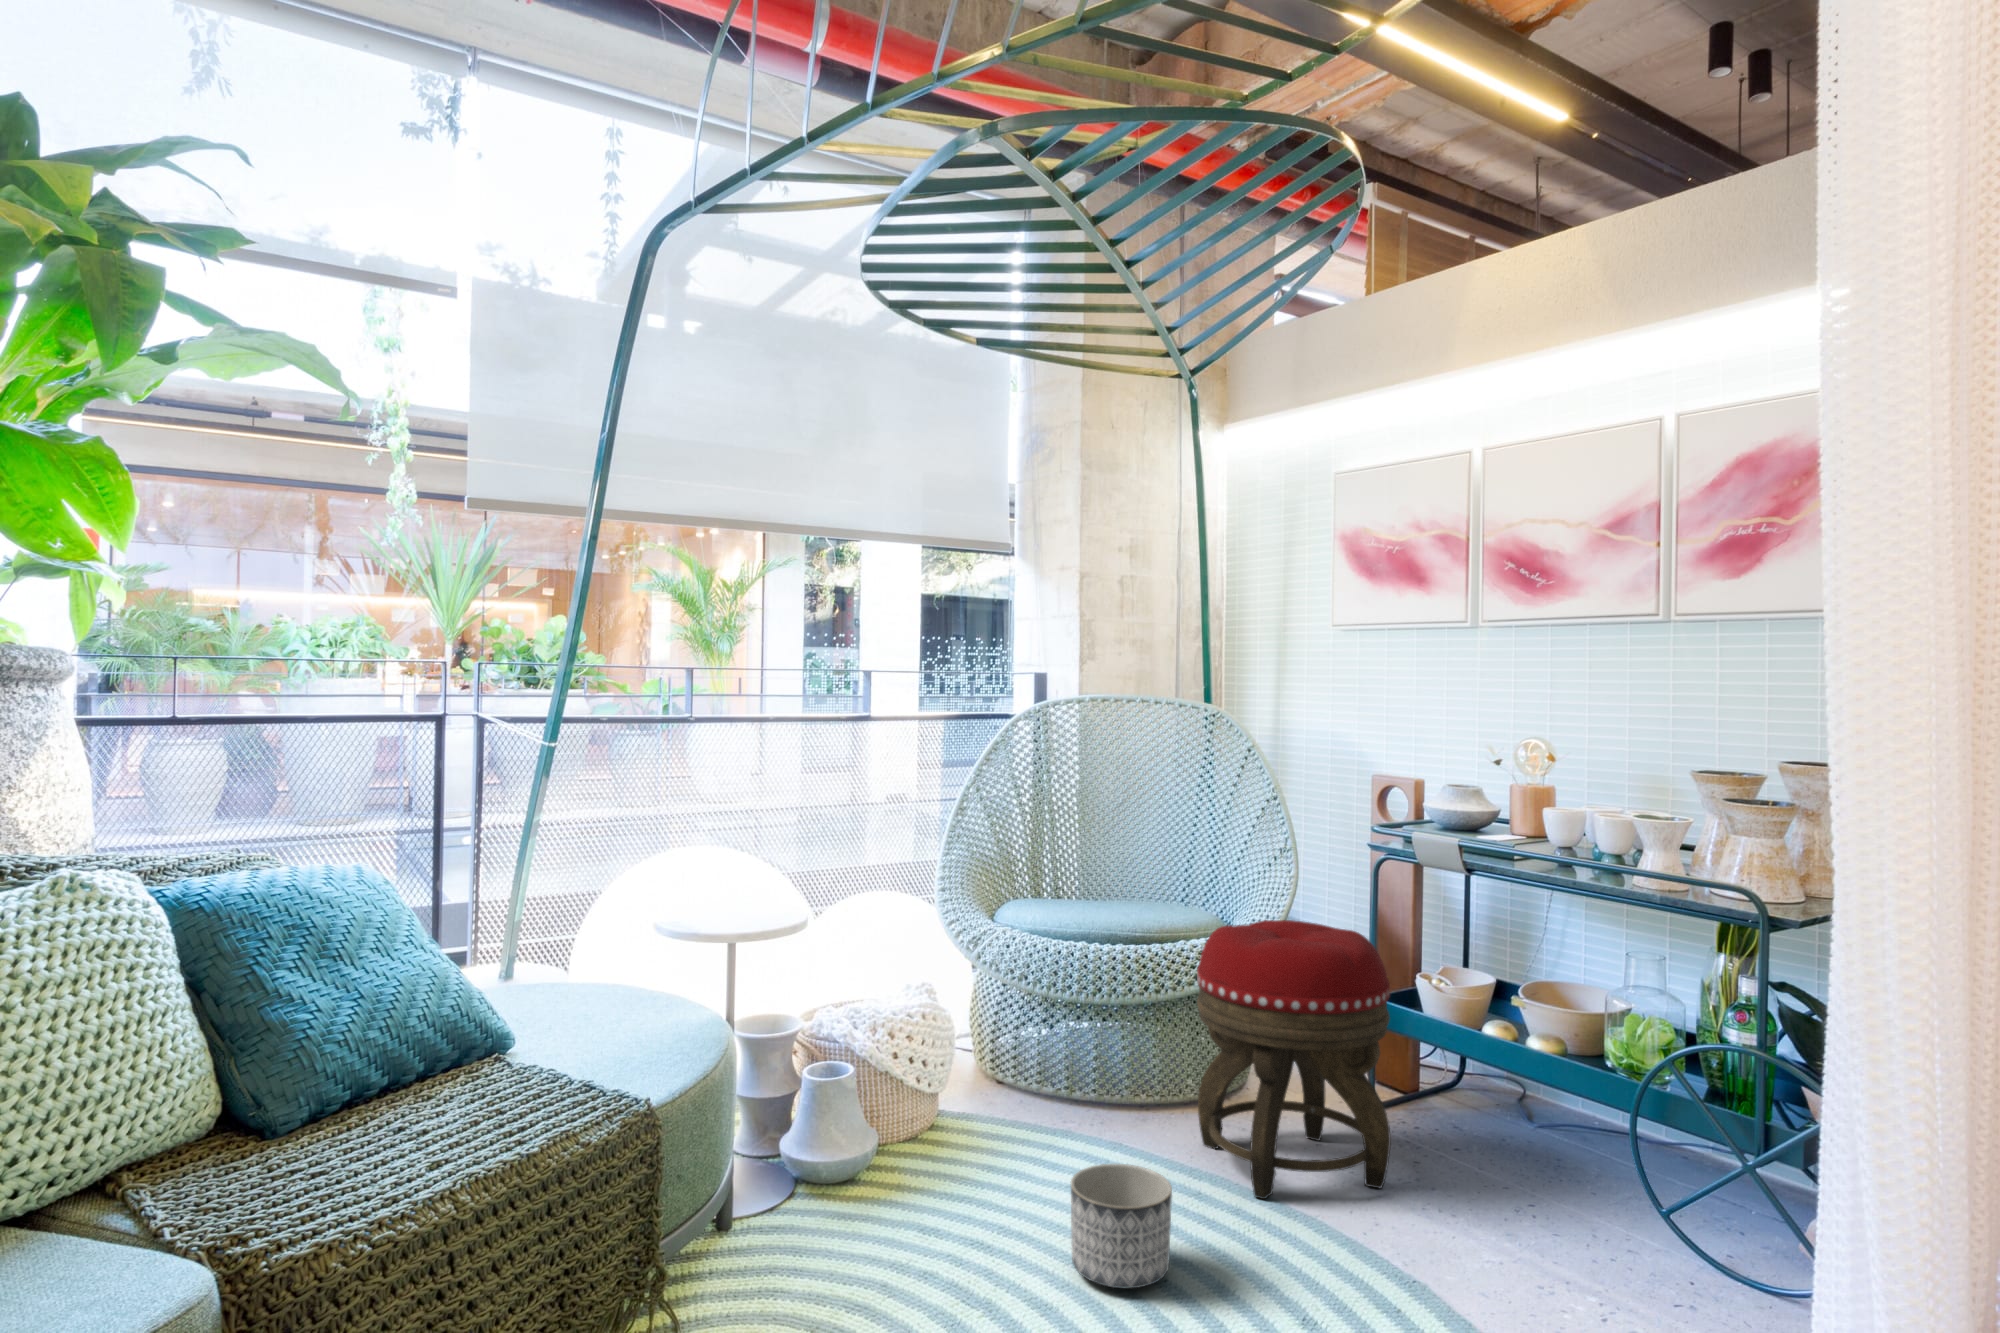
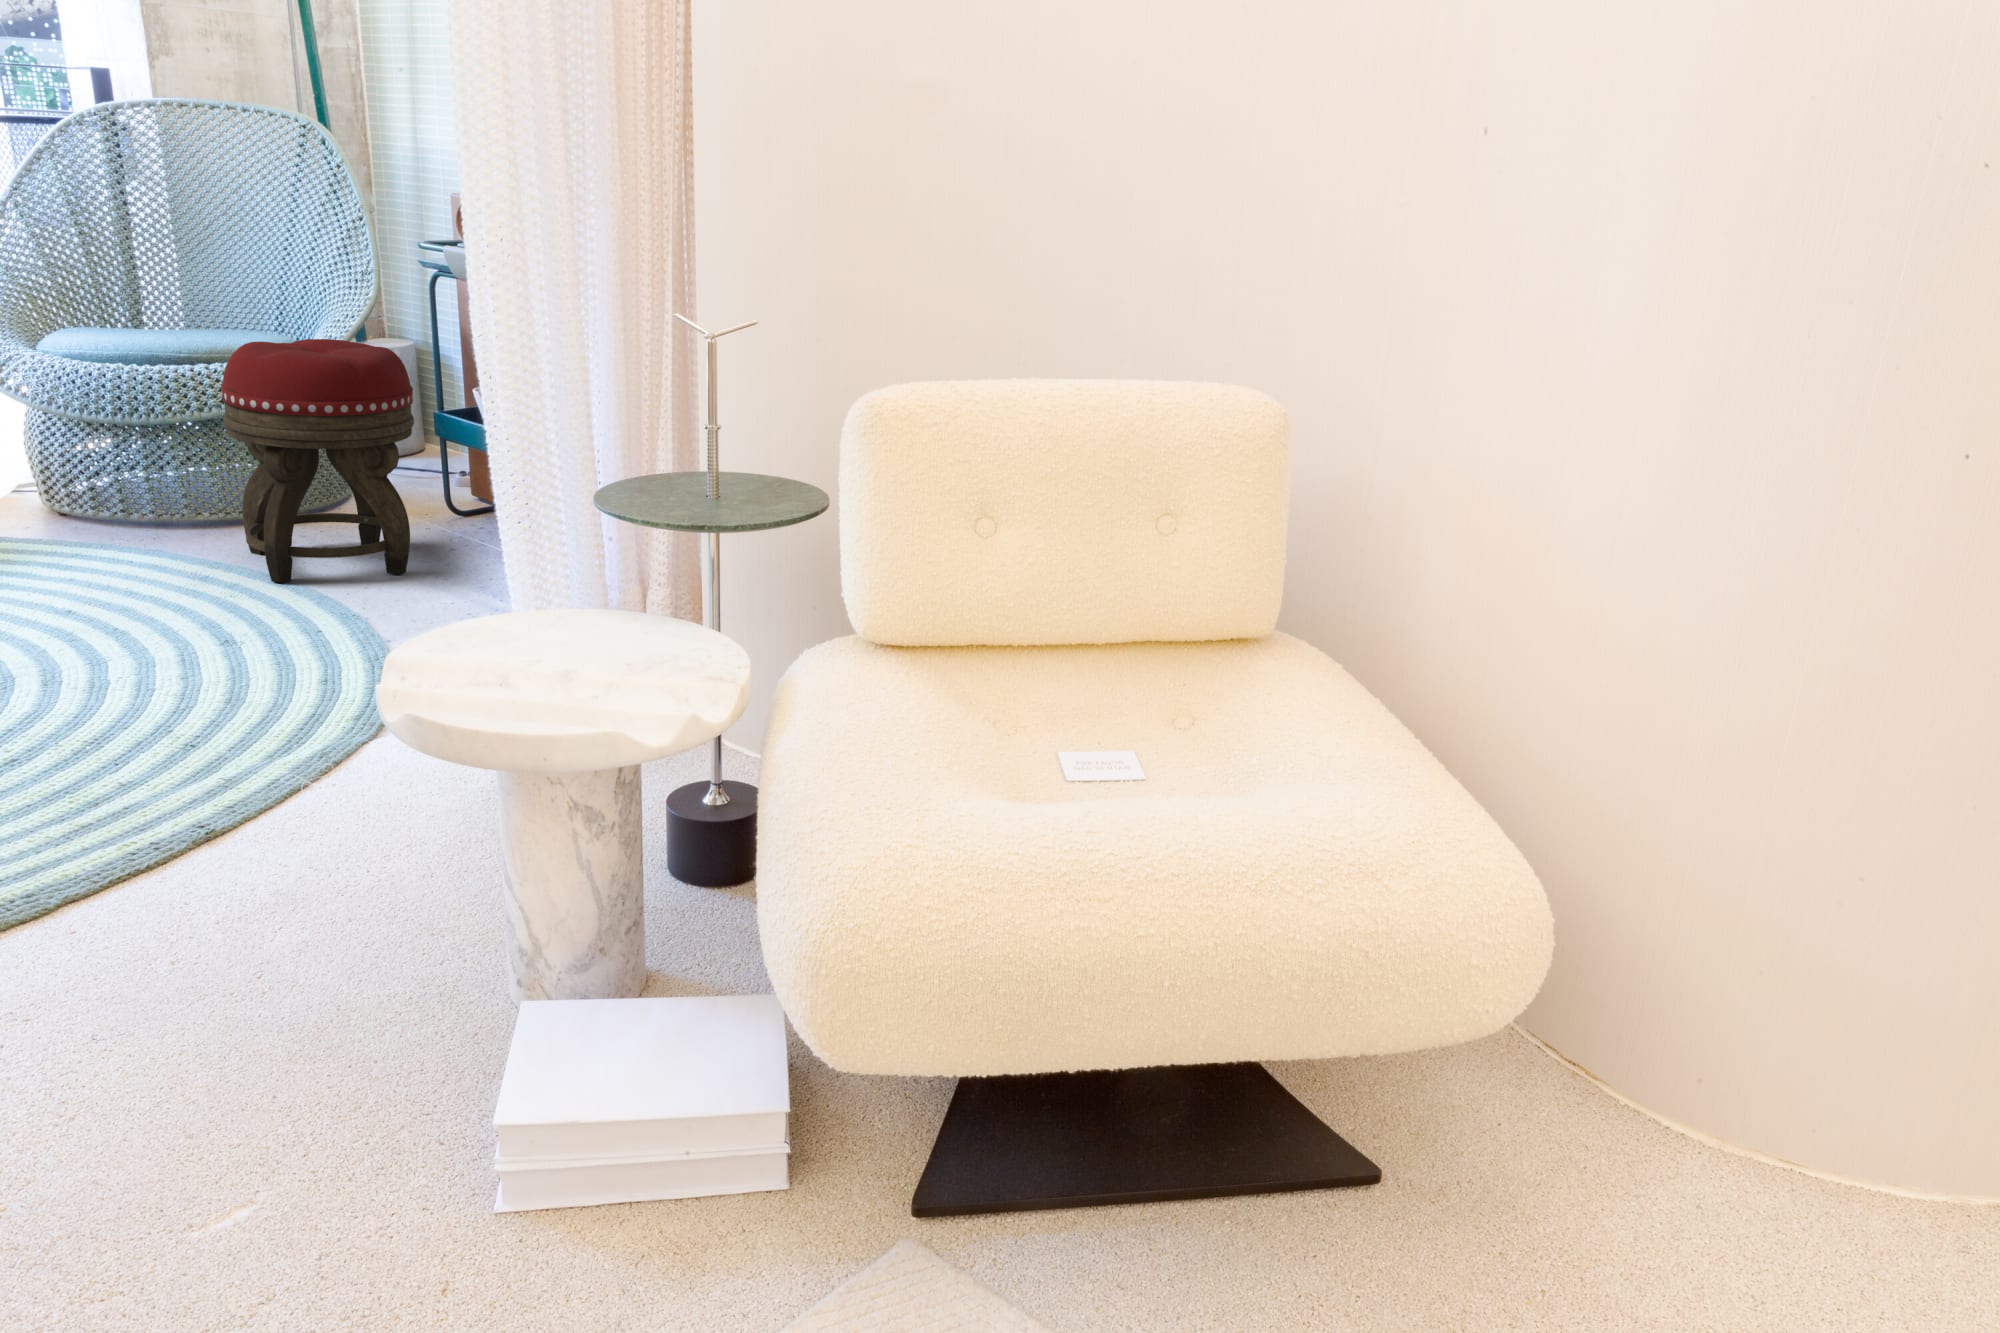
planter: present [1071,1164,1172,1288] -> none [42,541,147,632]

